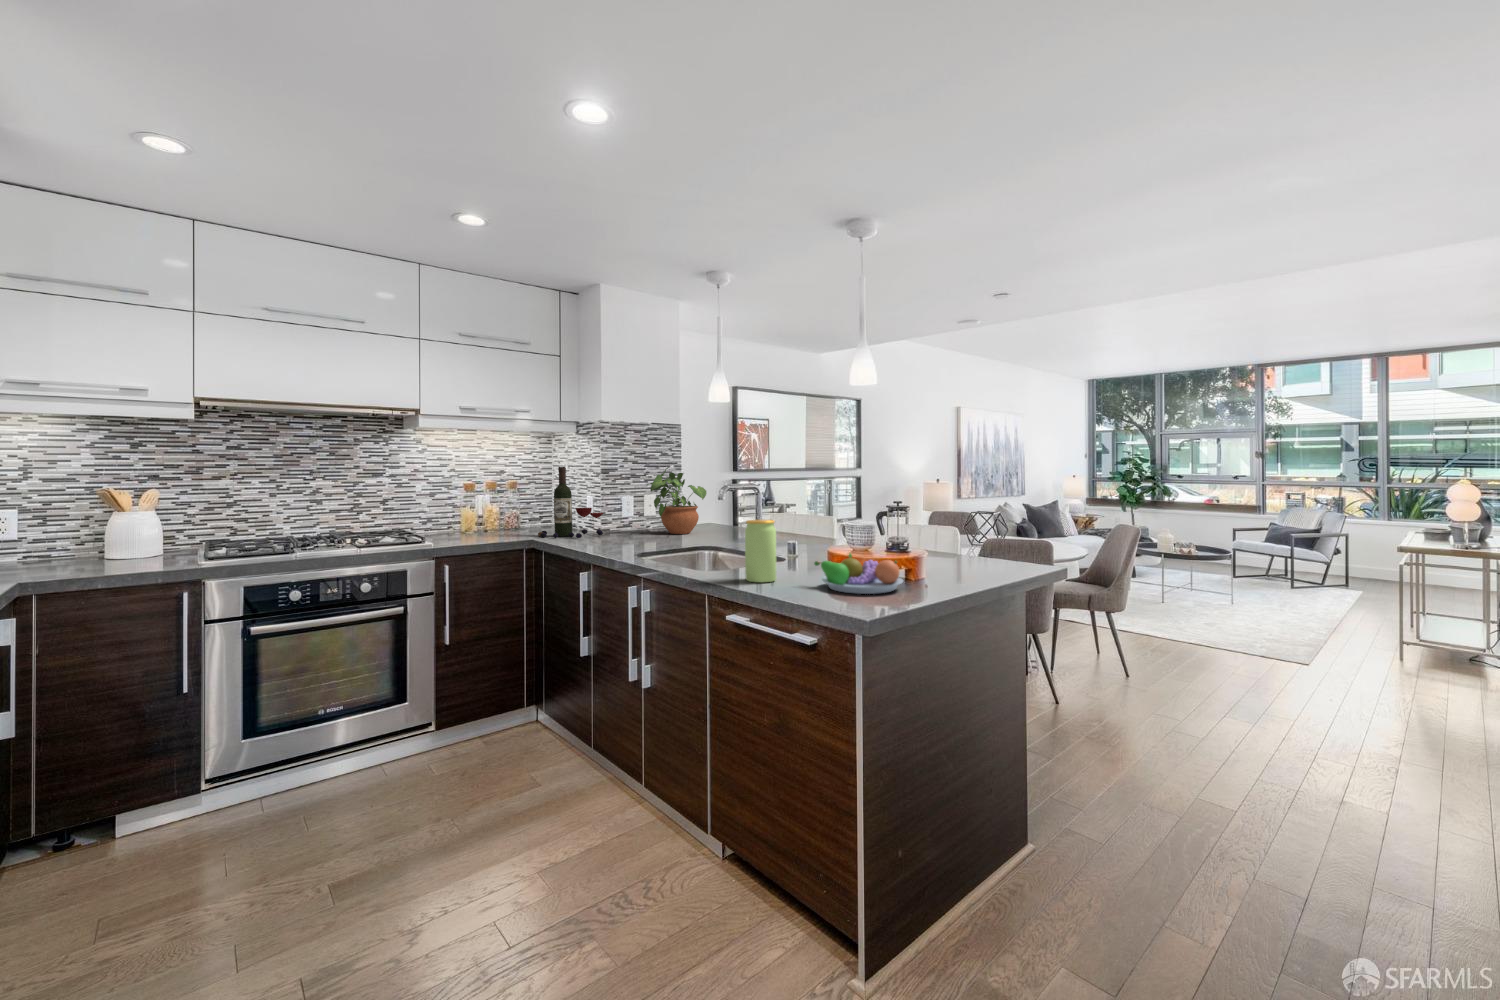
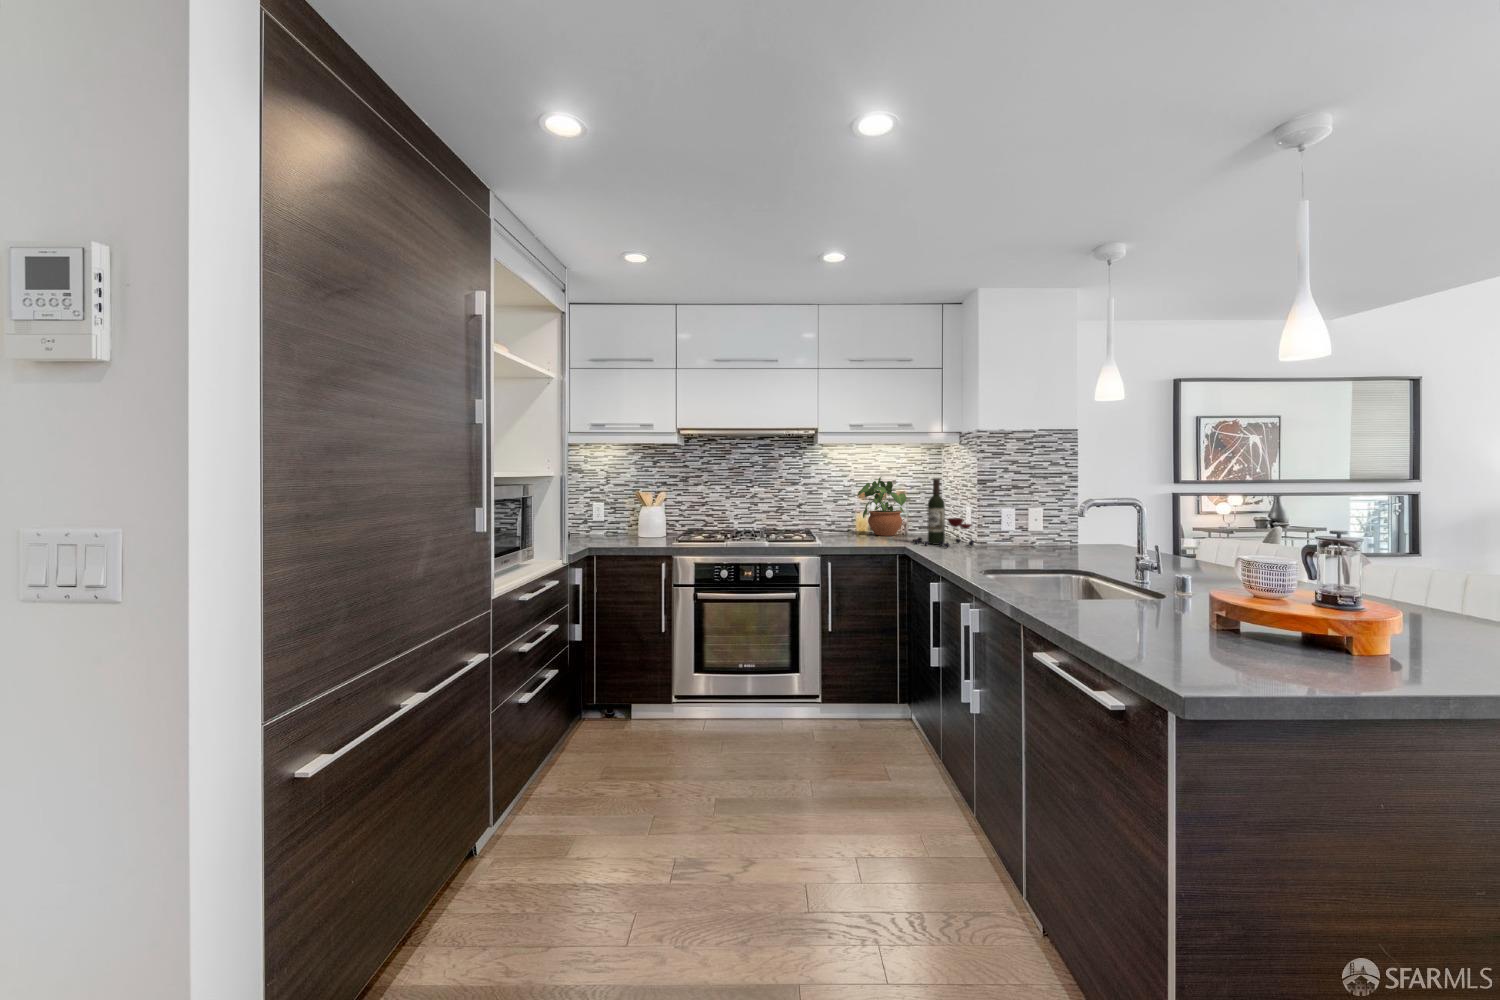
potted plant: present [647,467,707,534] -> present [857,477,907,536]
jar: present [745,520,776,583] -> none [1070,553,1114,631]
fruit bowl: present [814,553,903,594] -> none [1163,611,1315,679]

